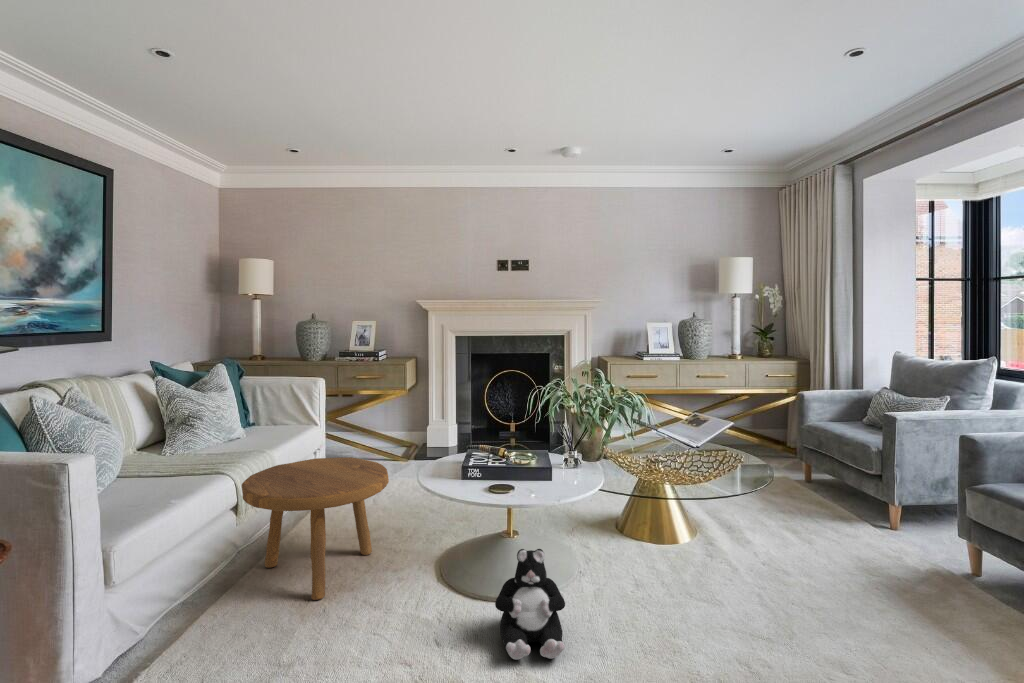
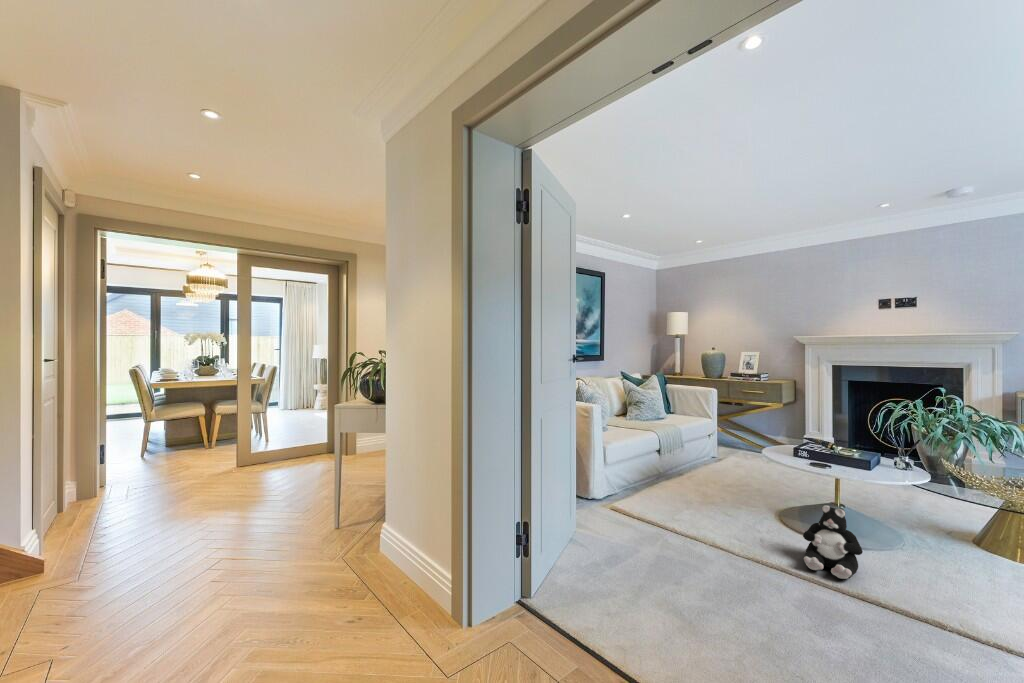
footstool: present [242,458,389,600] -> none [657,432,744,508]

